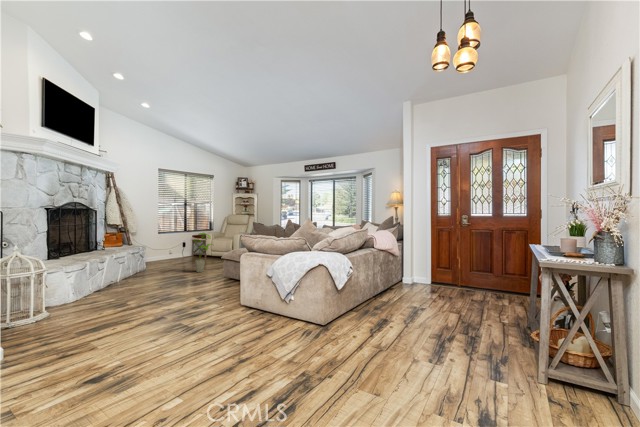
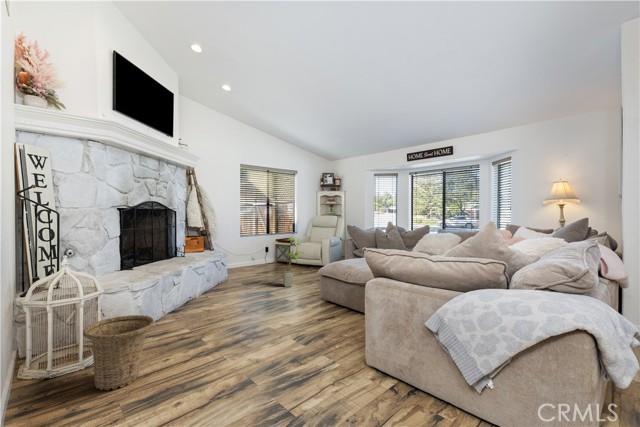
basket: none [45,283,95,327] -> present [83,315,154,390]

